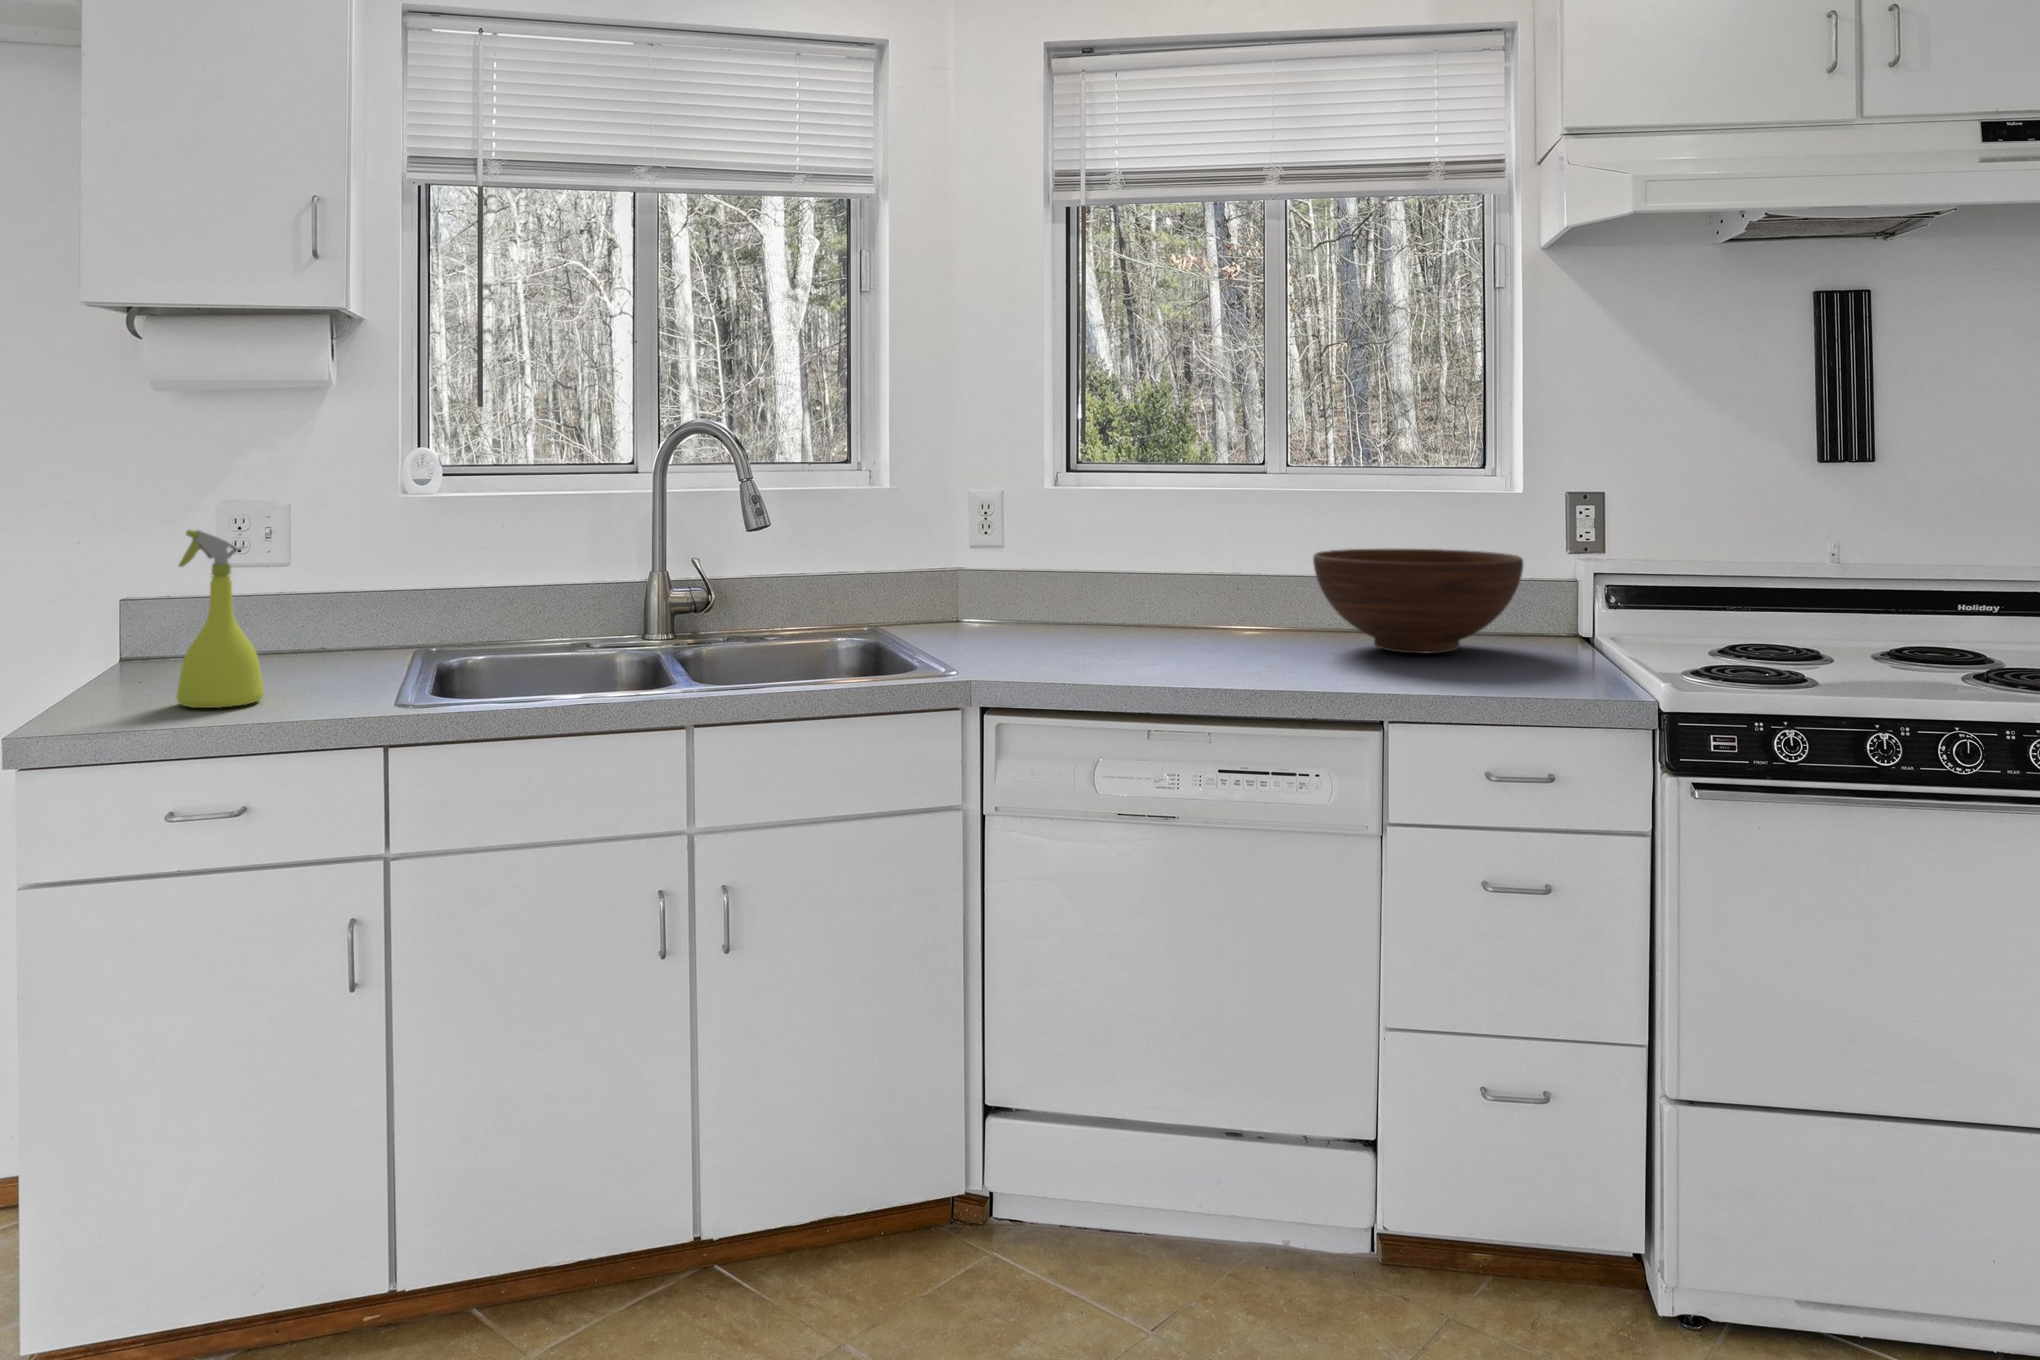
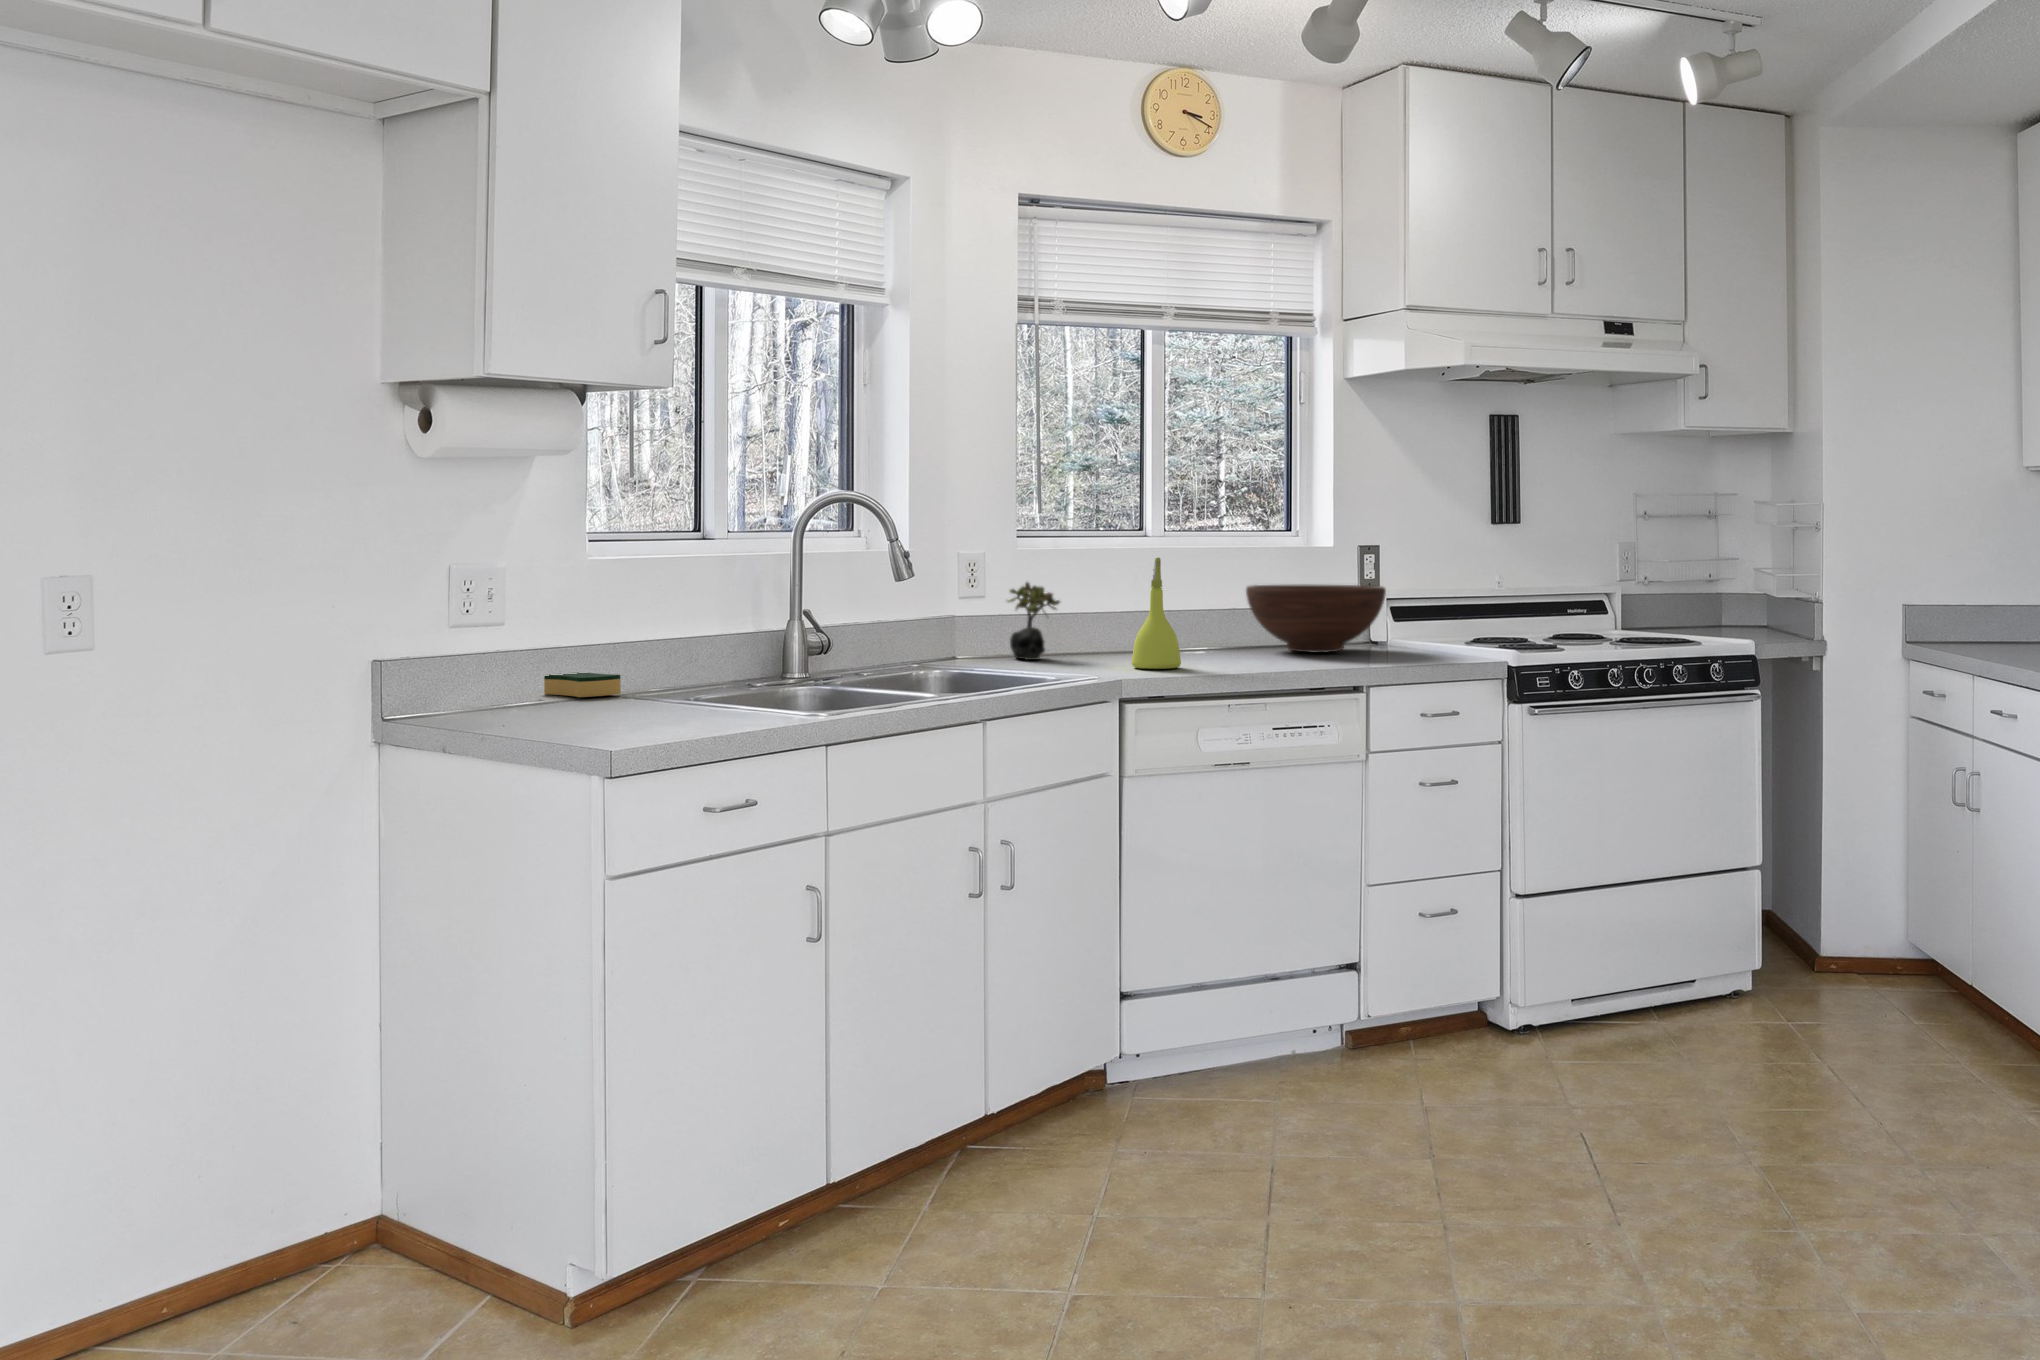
spray bottle: present [177,530,264,708] -> present [1132,558,1181,669]
succulent plant: none [975,536,1037,638] -> present [1008,582,1060,660]
sponge: none [303,629,369,659] -> present [544,673,621,697]

